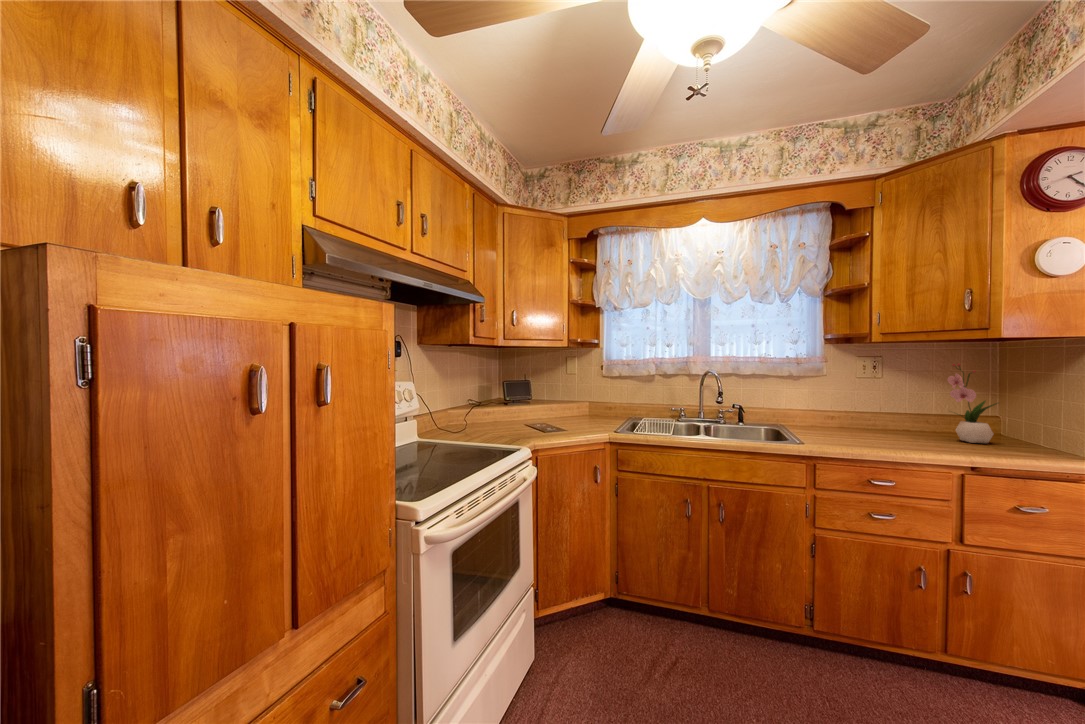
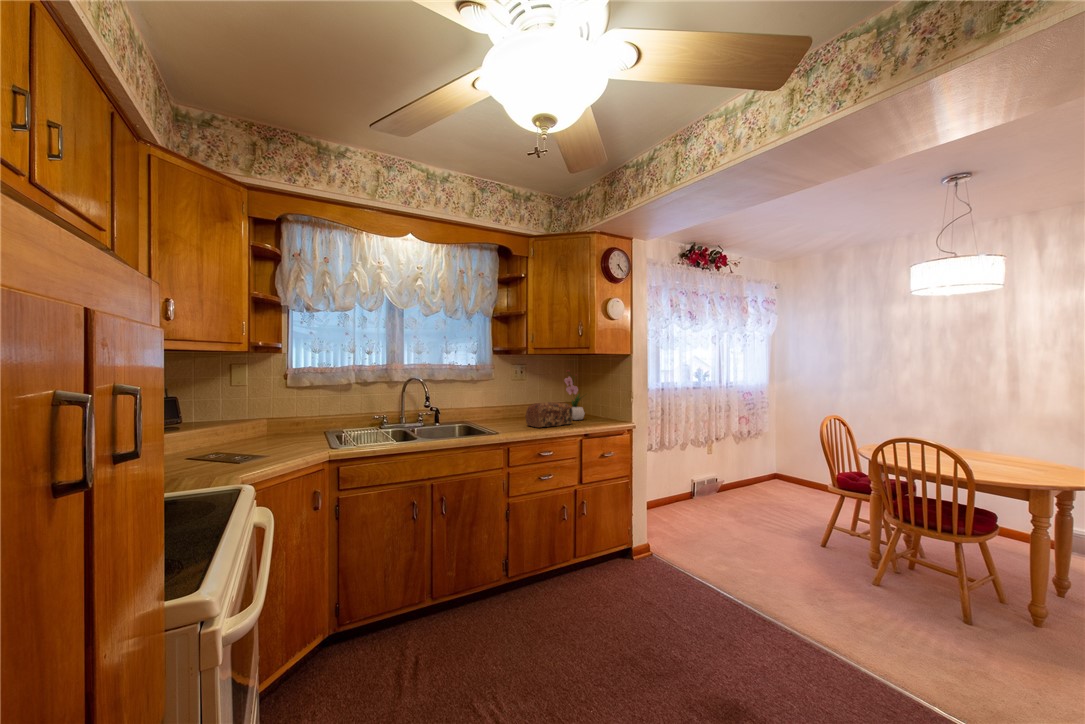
bread loaf: none [860,410,954,447] -> present [525,402,573,428]

